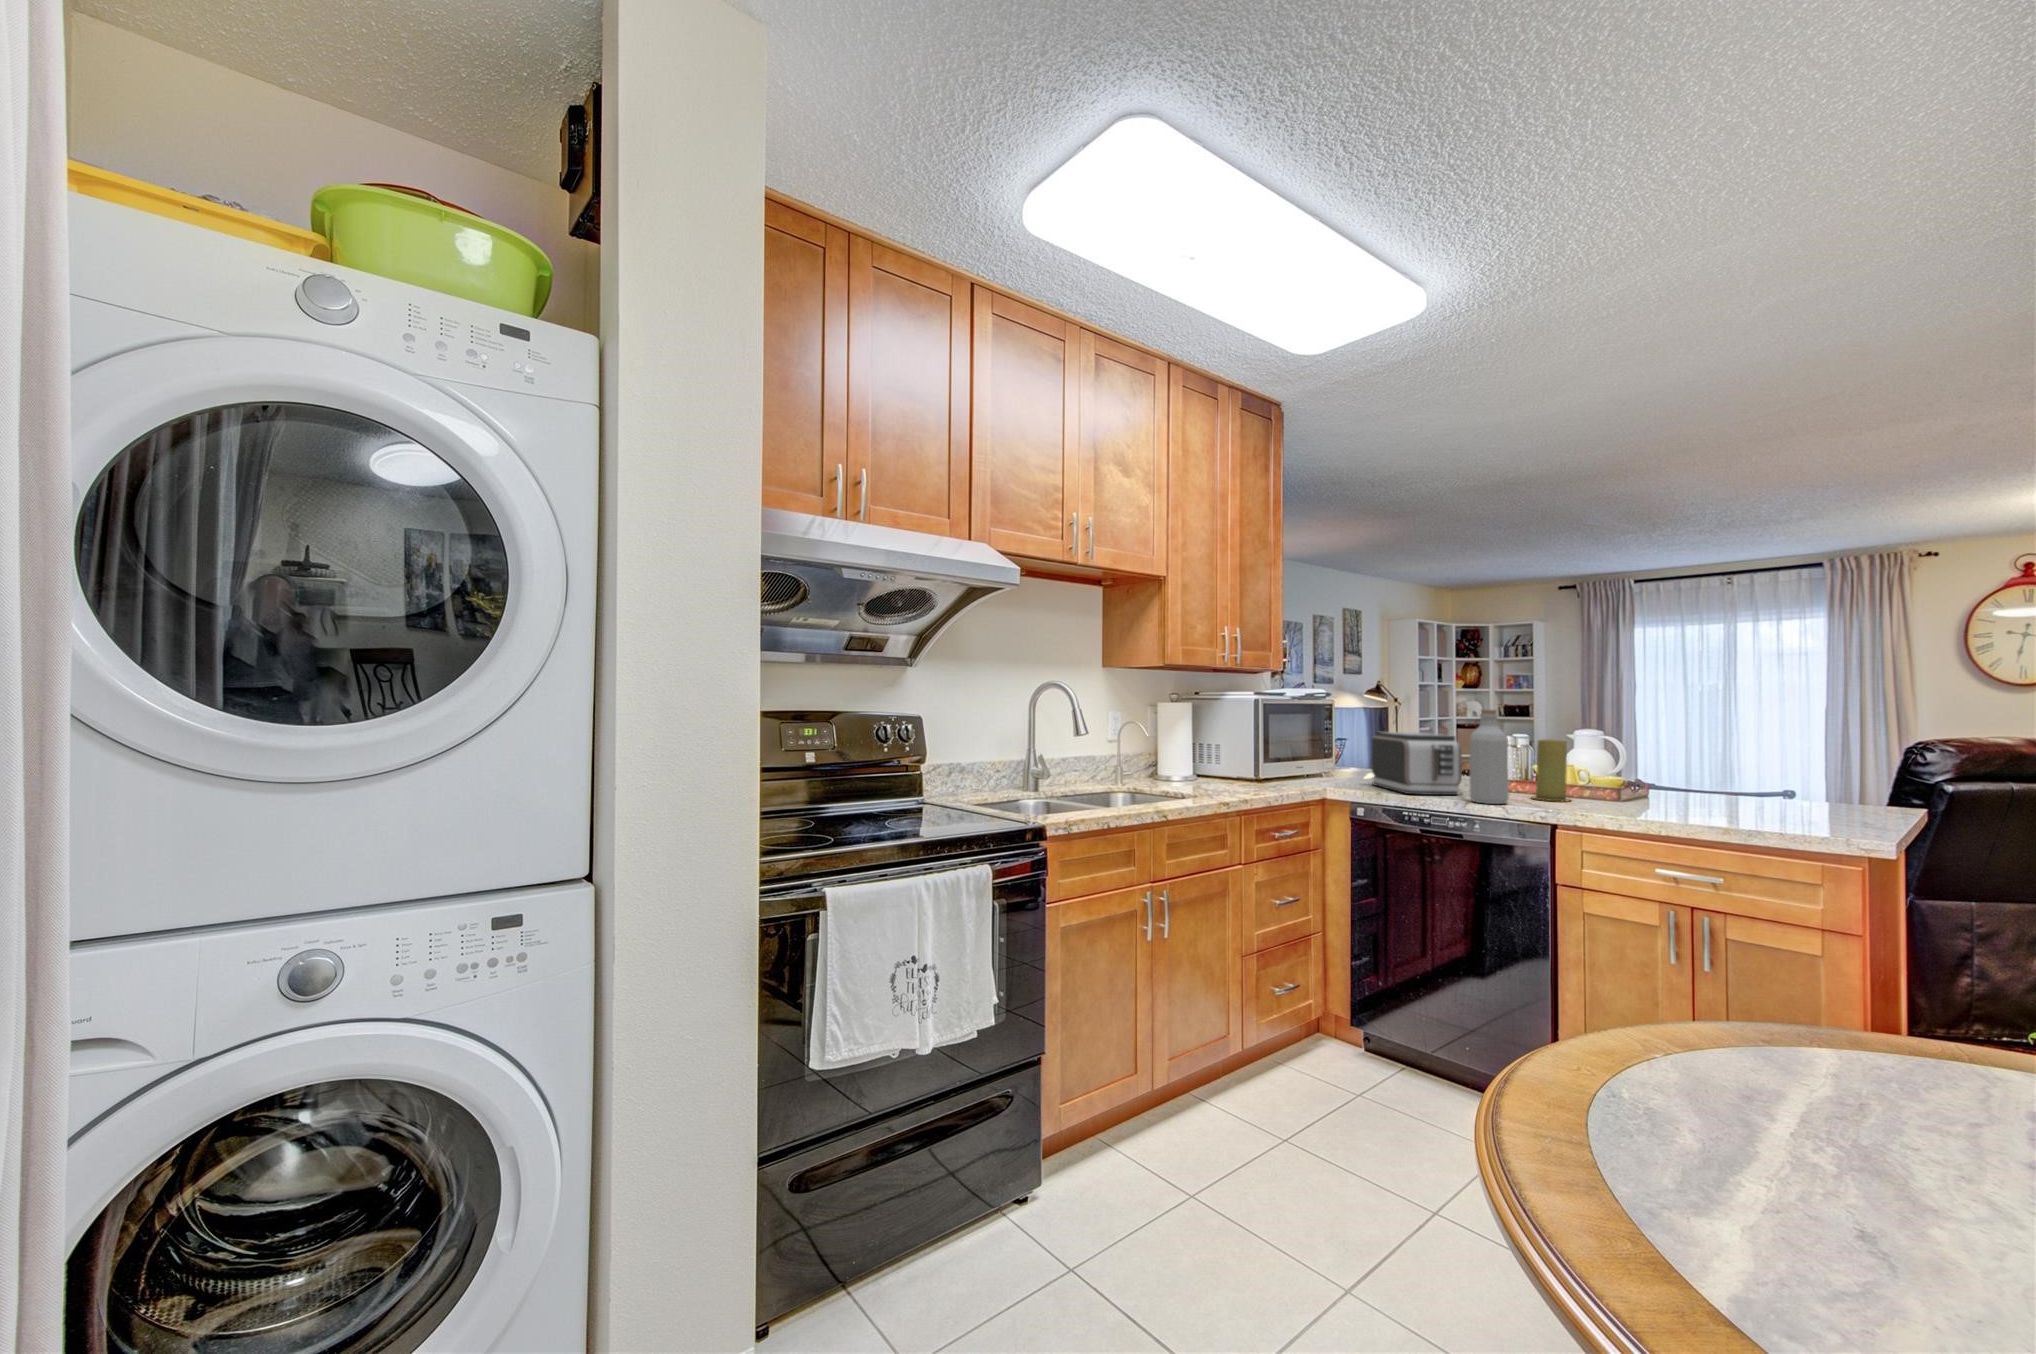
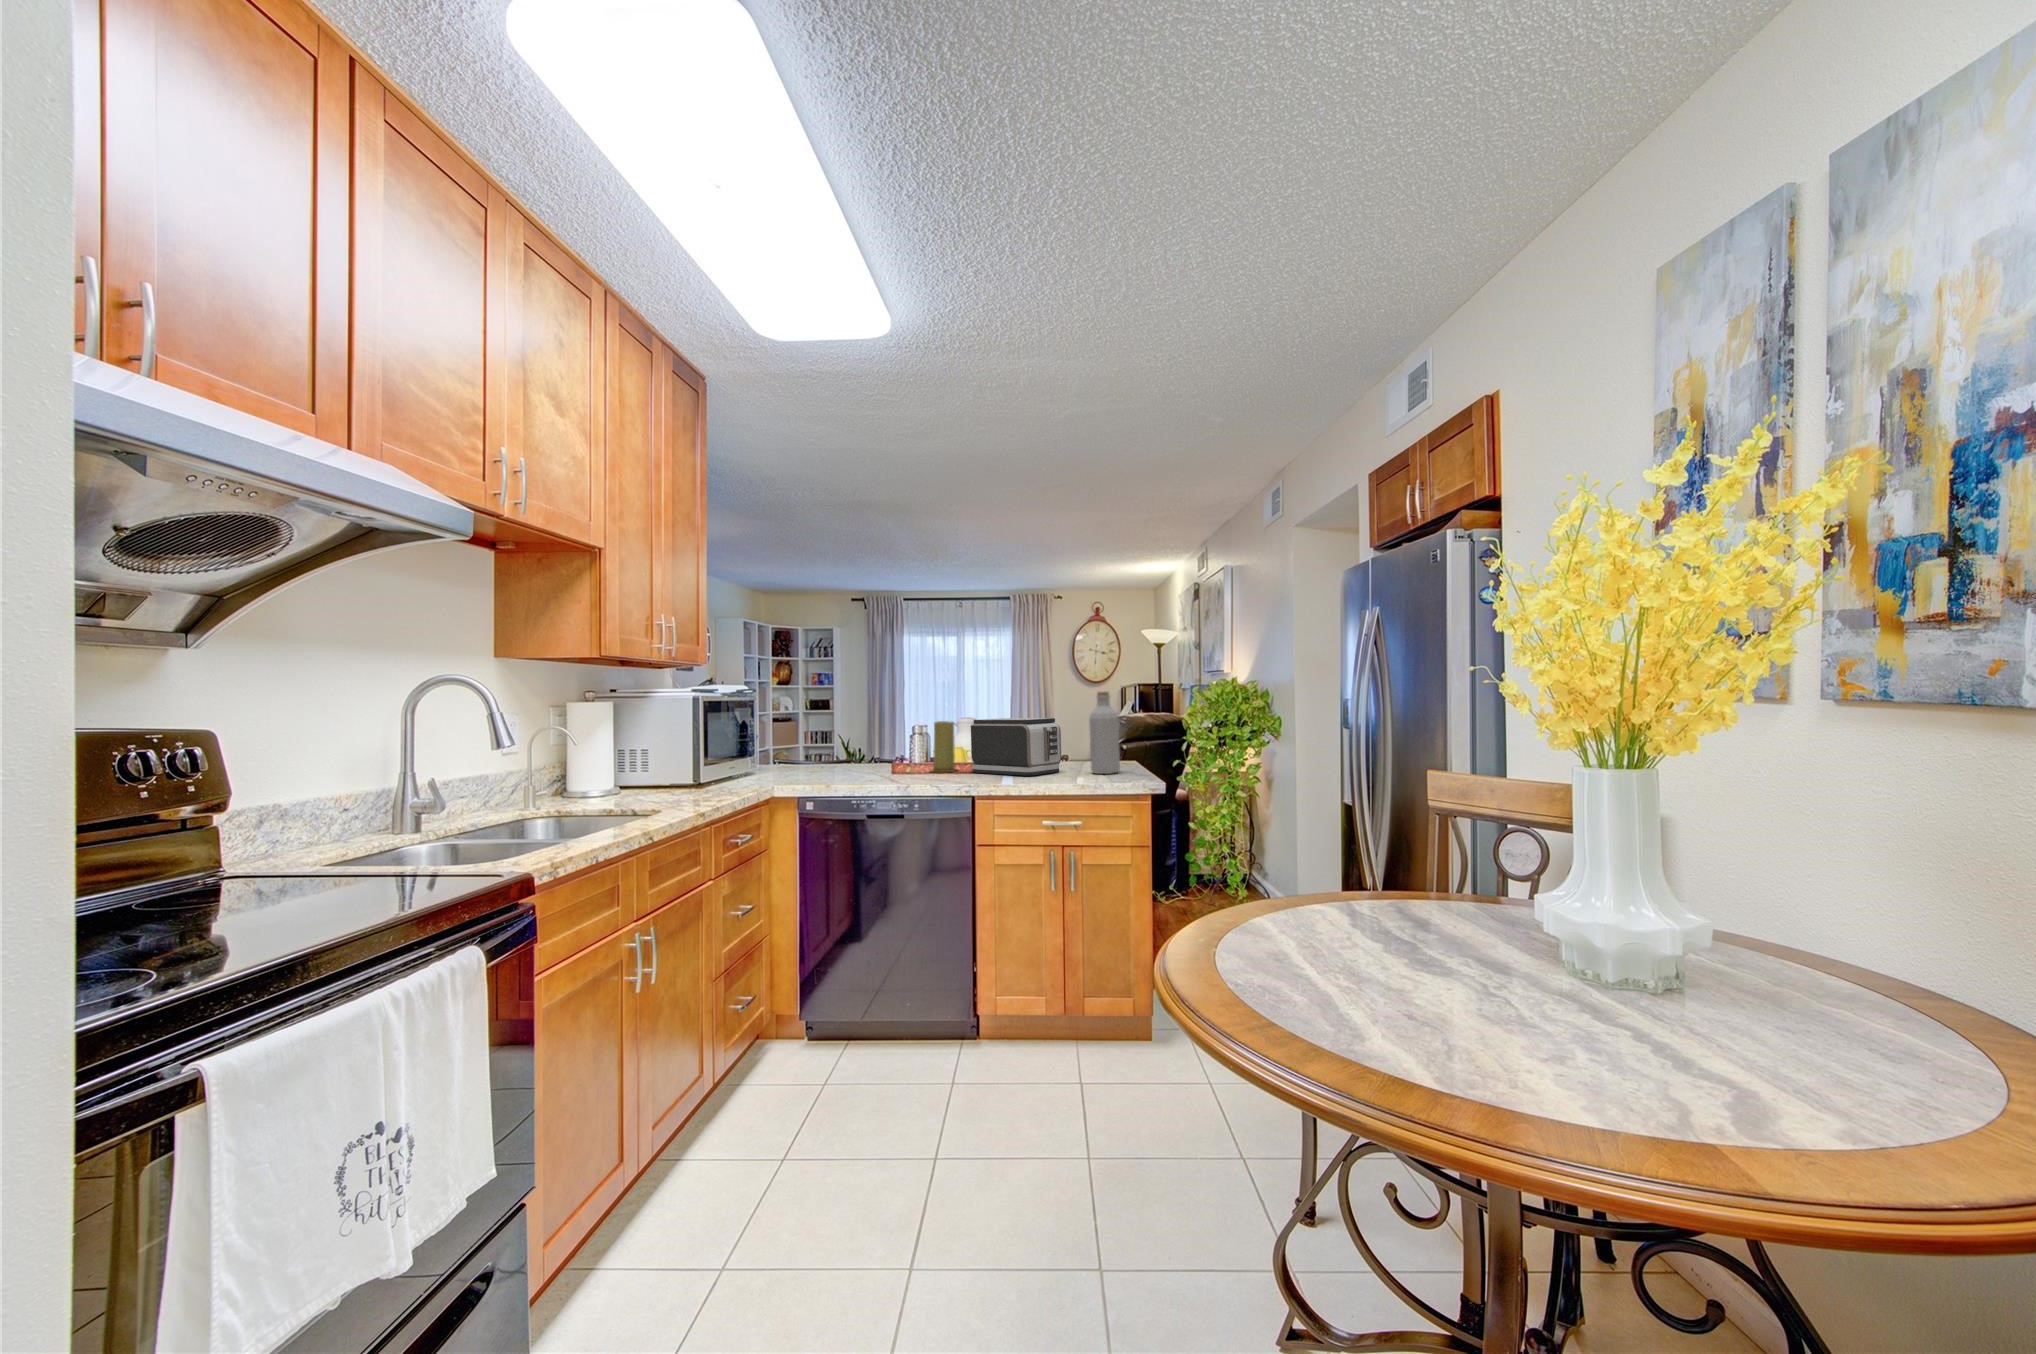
bottle: present [1470,710,1509,804] -> present [1089,692,1120,774]
toaster: present [1372,732,1462,795] -> present [971,718,1061,776]

